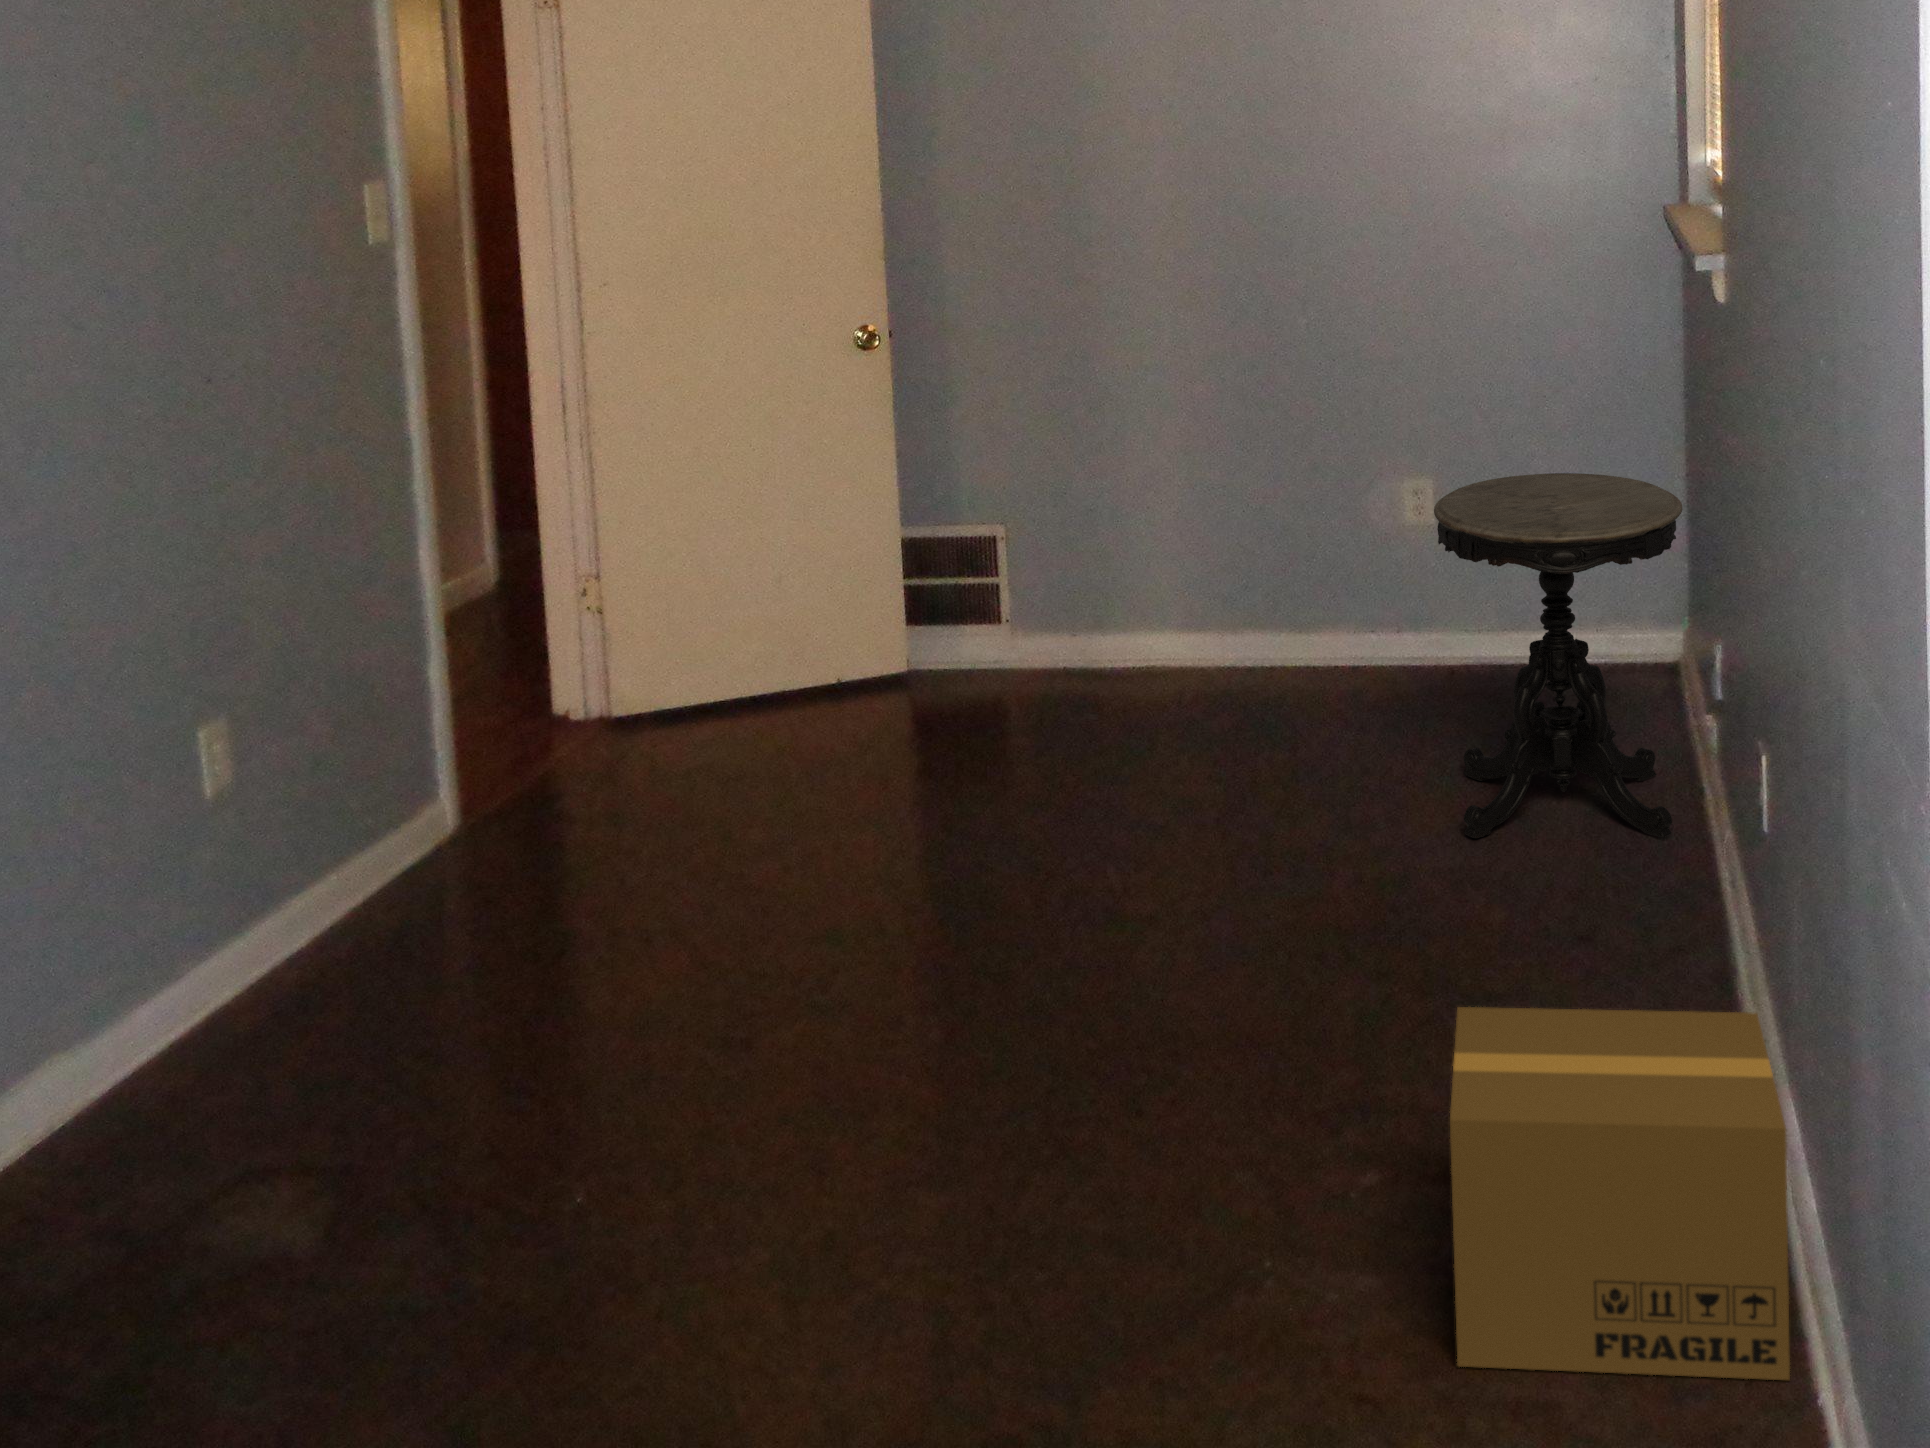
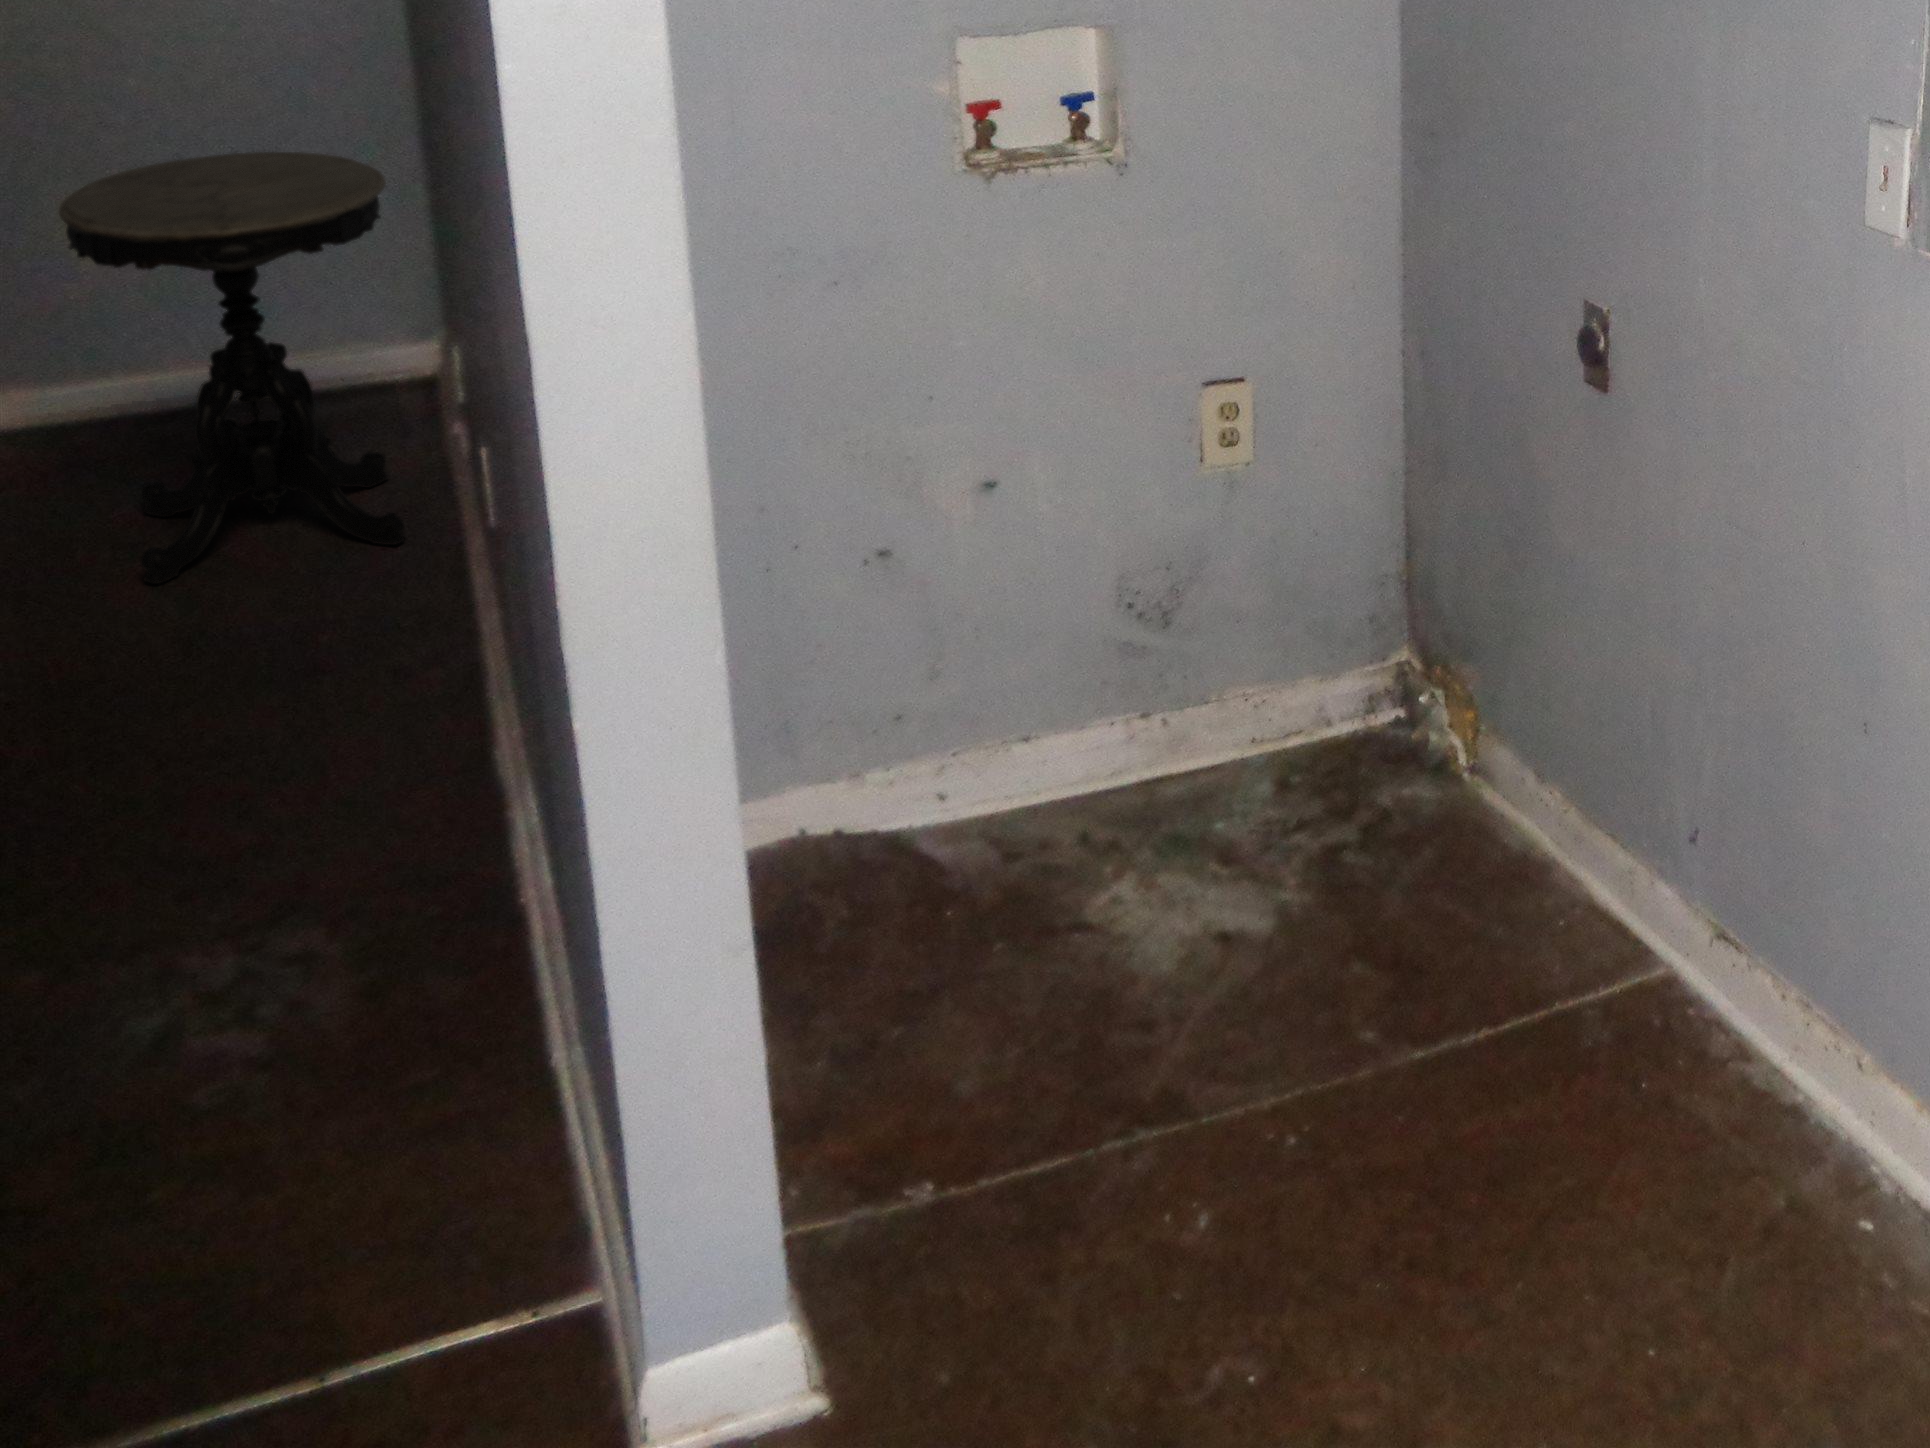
cardboard box: present [1450,1007,1790,1380] -> none [88,712,522,1161]

